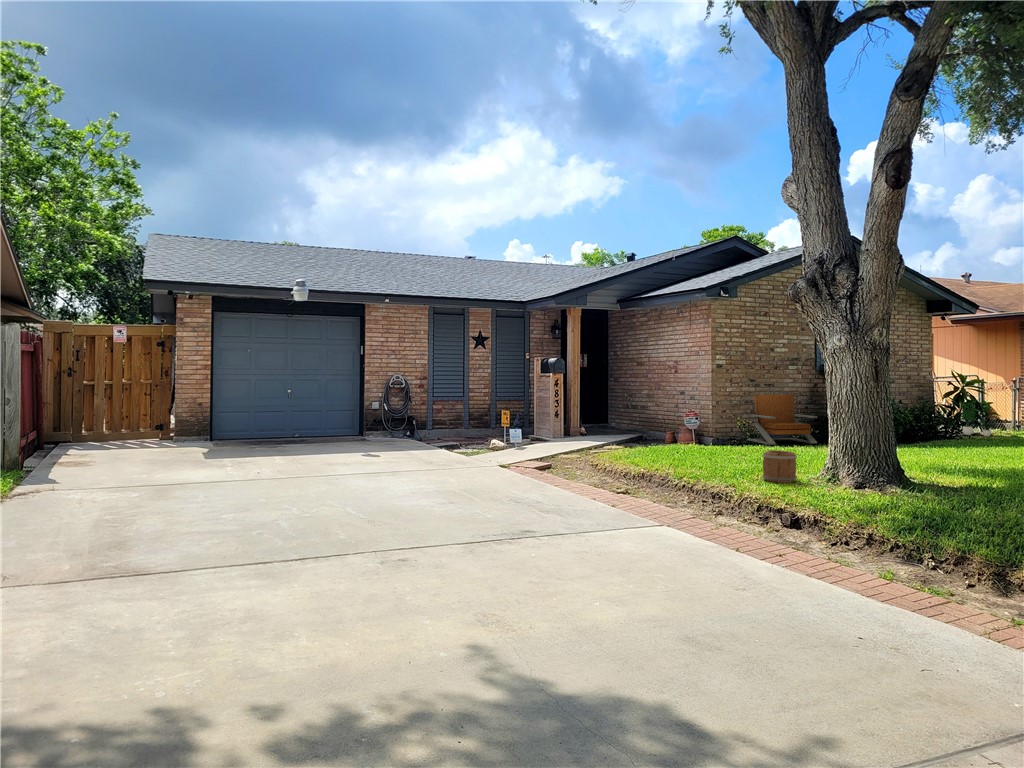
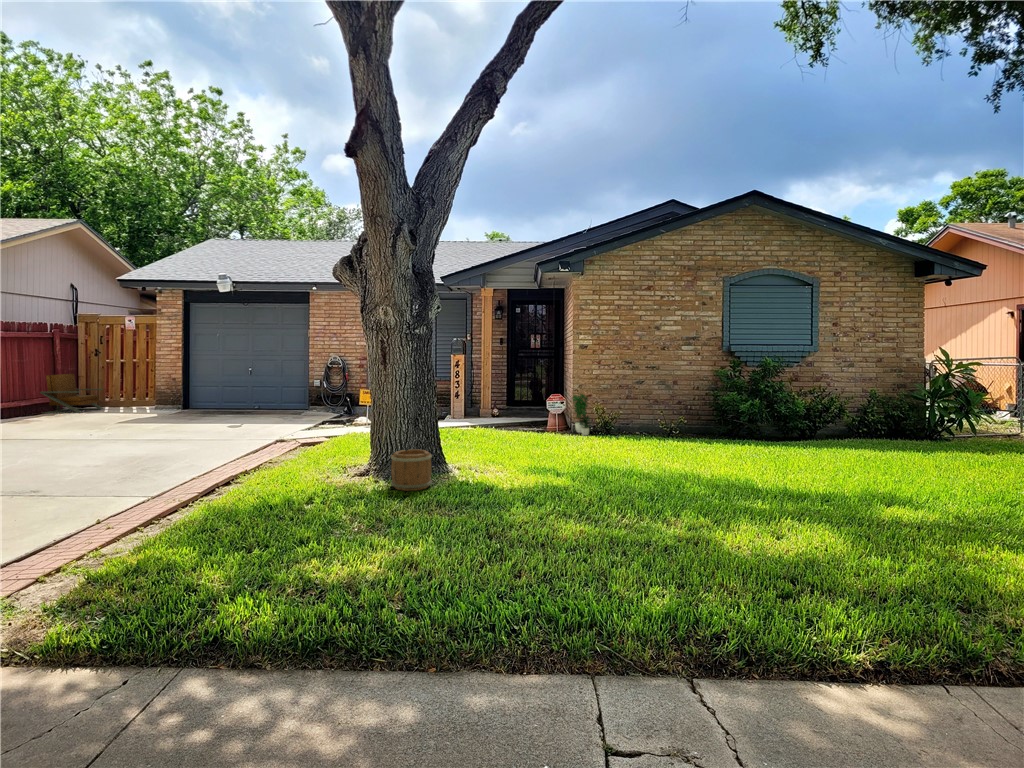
lounge chair: present [747,395,817,445] -> present [40,374,103,414]
potted plant: present [960,403,994,436] -> present [573,394,591,436]

